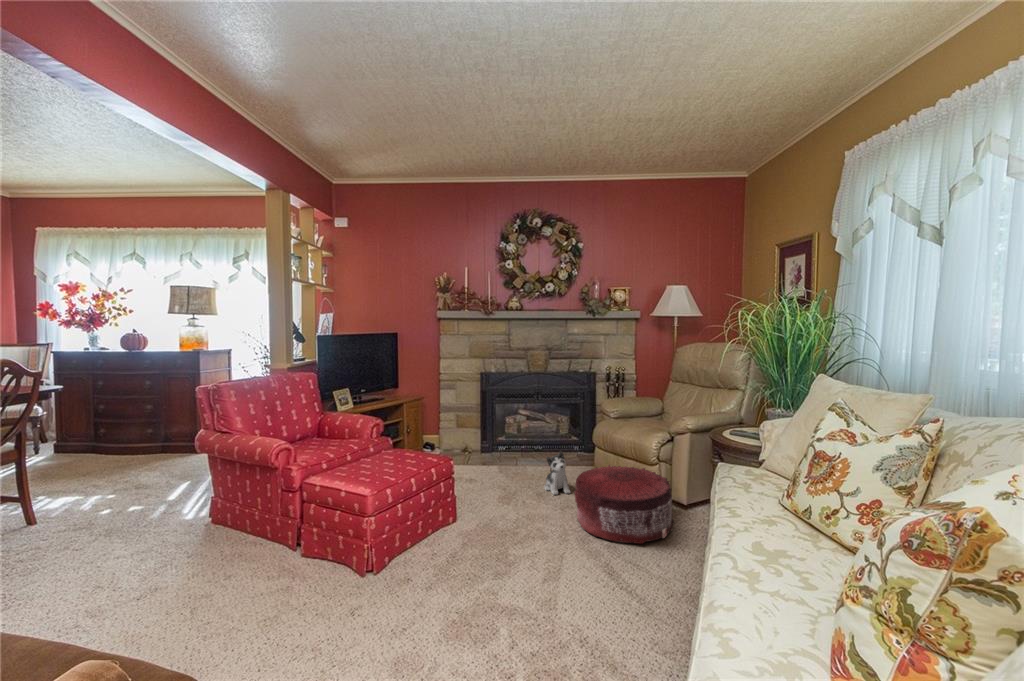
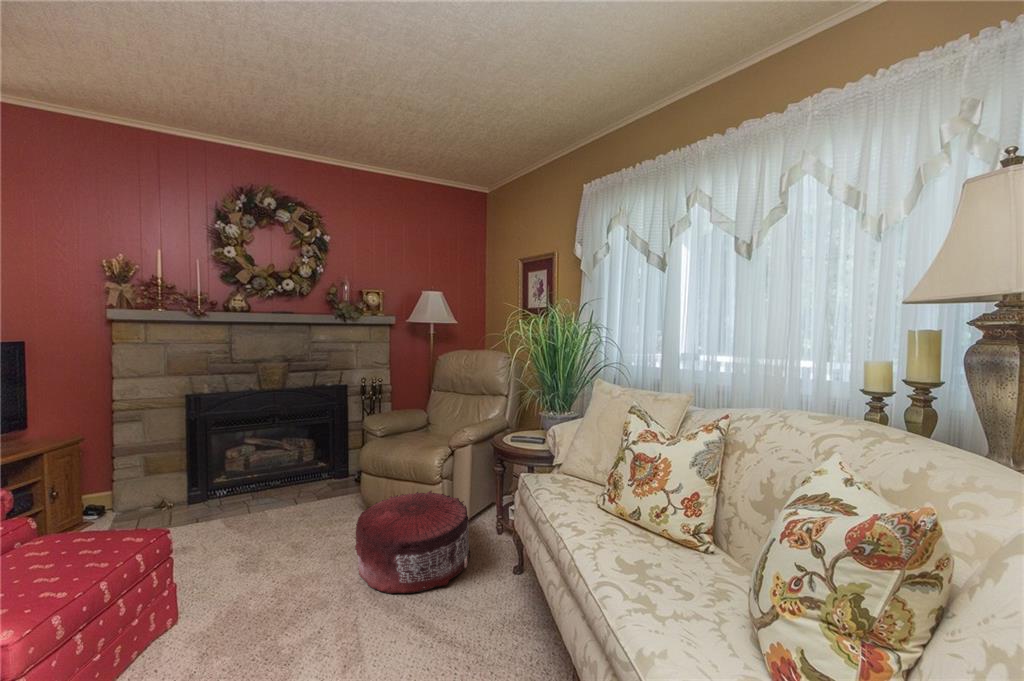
plush toy: present [544,451,571,495] -> none [300,489,338,549]

